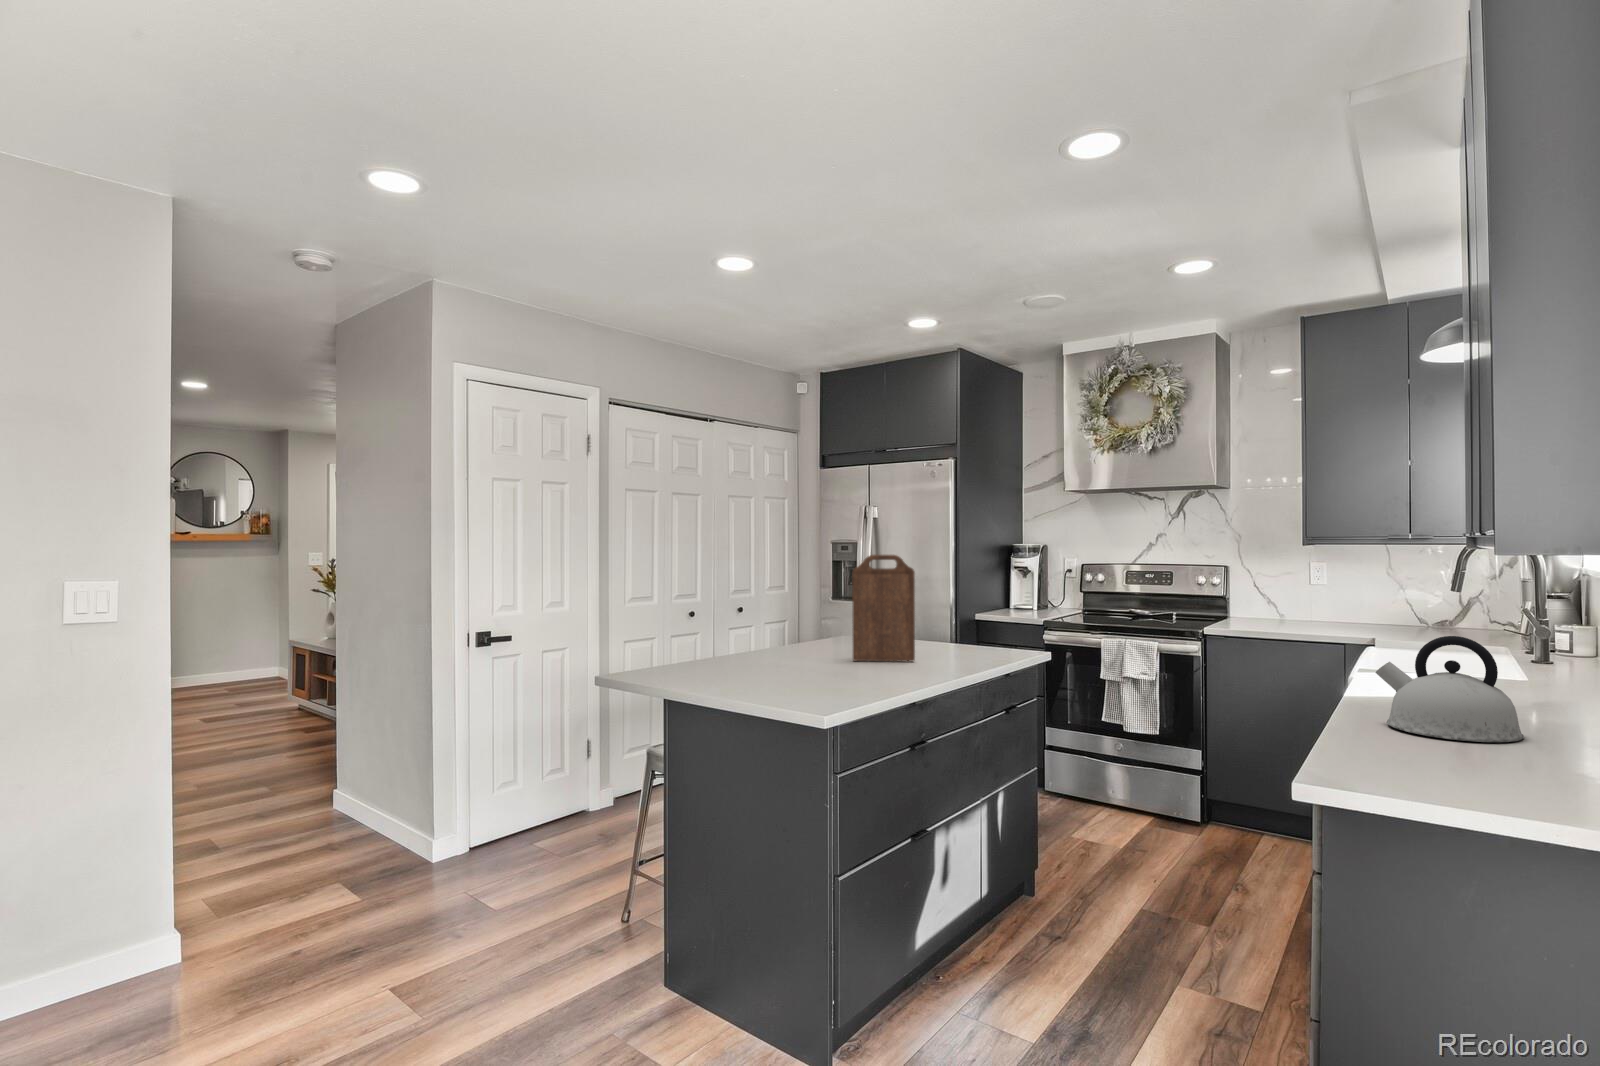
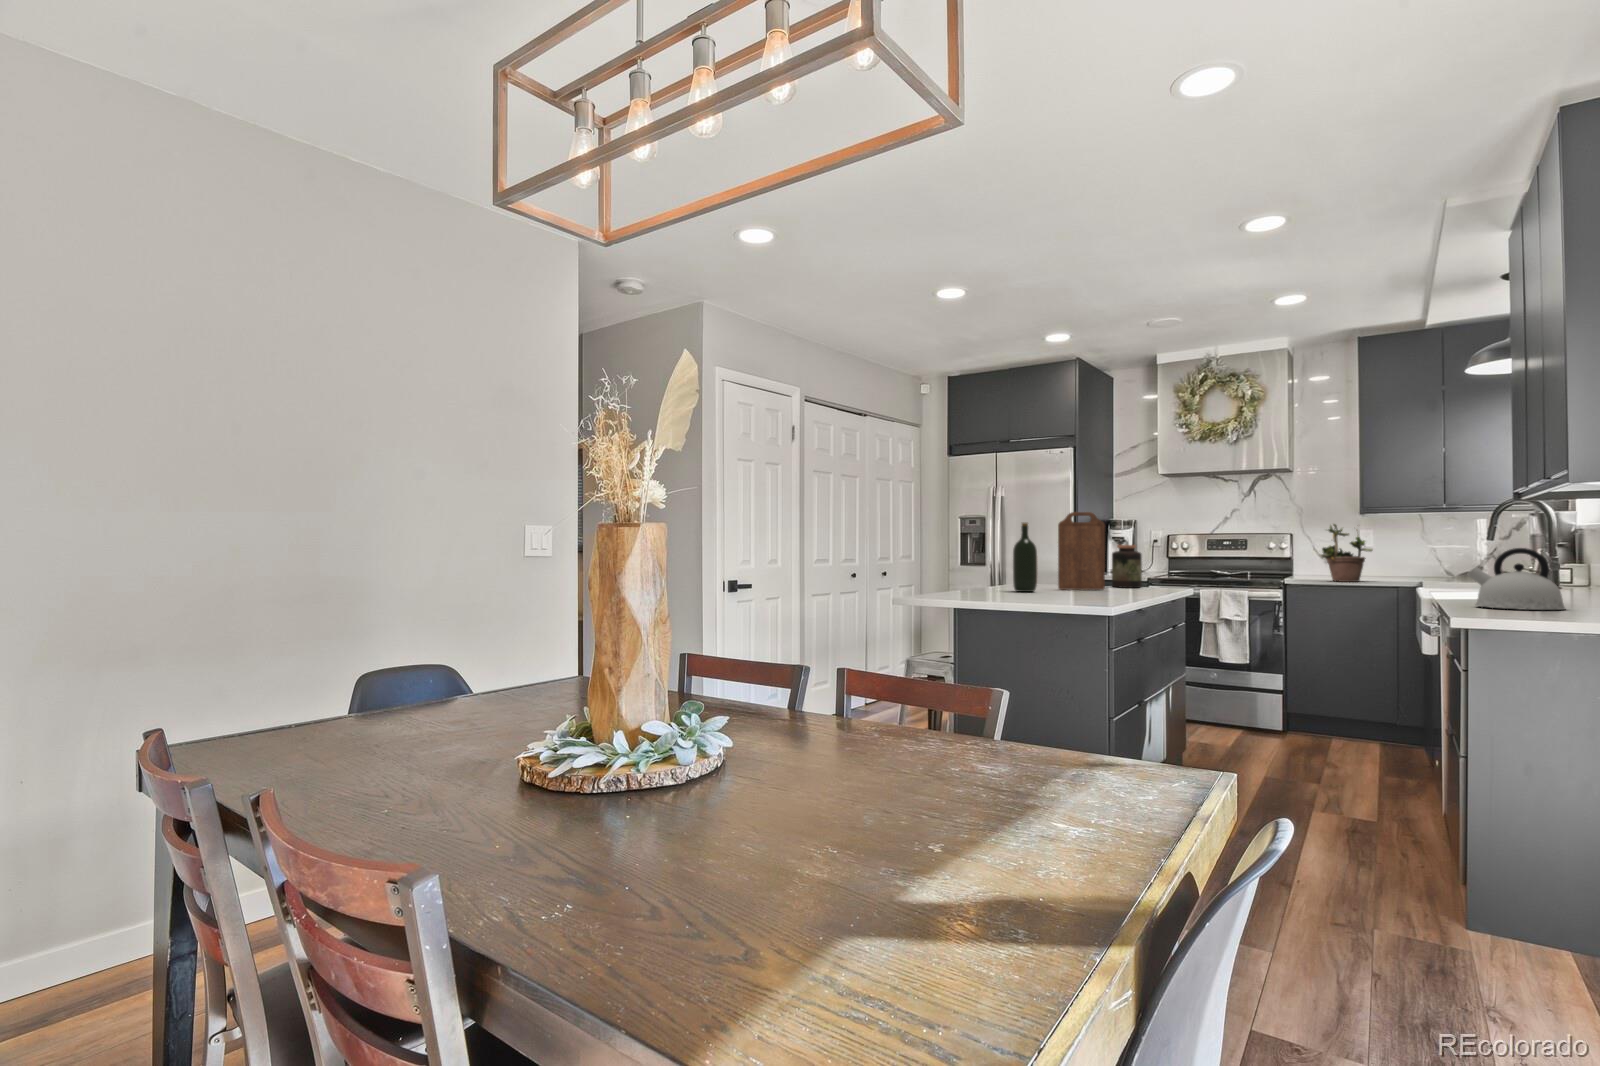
potted plant: none [1246,553,1315,635] -> present [1320,524,1372,582]
wine bottle: none [780,571,812,668] -> present [1013,523,1037,592]
jar: none [941,595,979,655] -> present [1112,545,1142,588]

